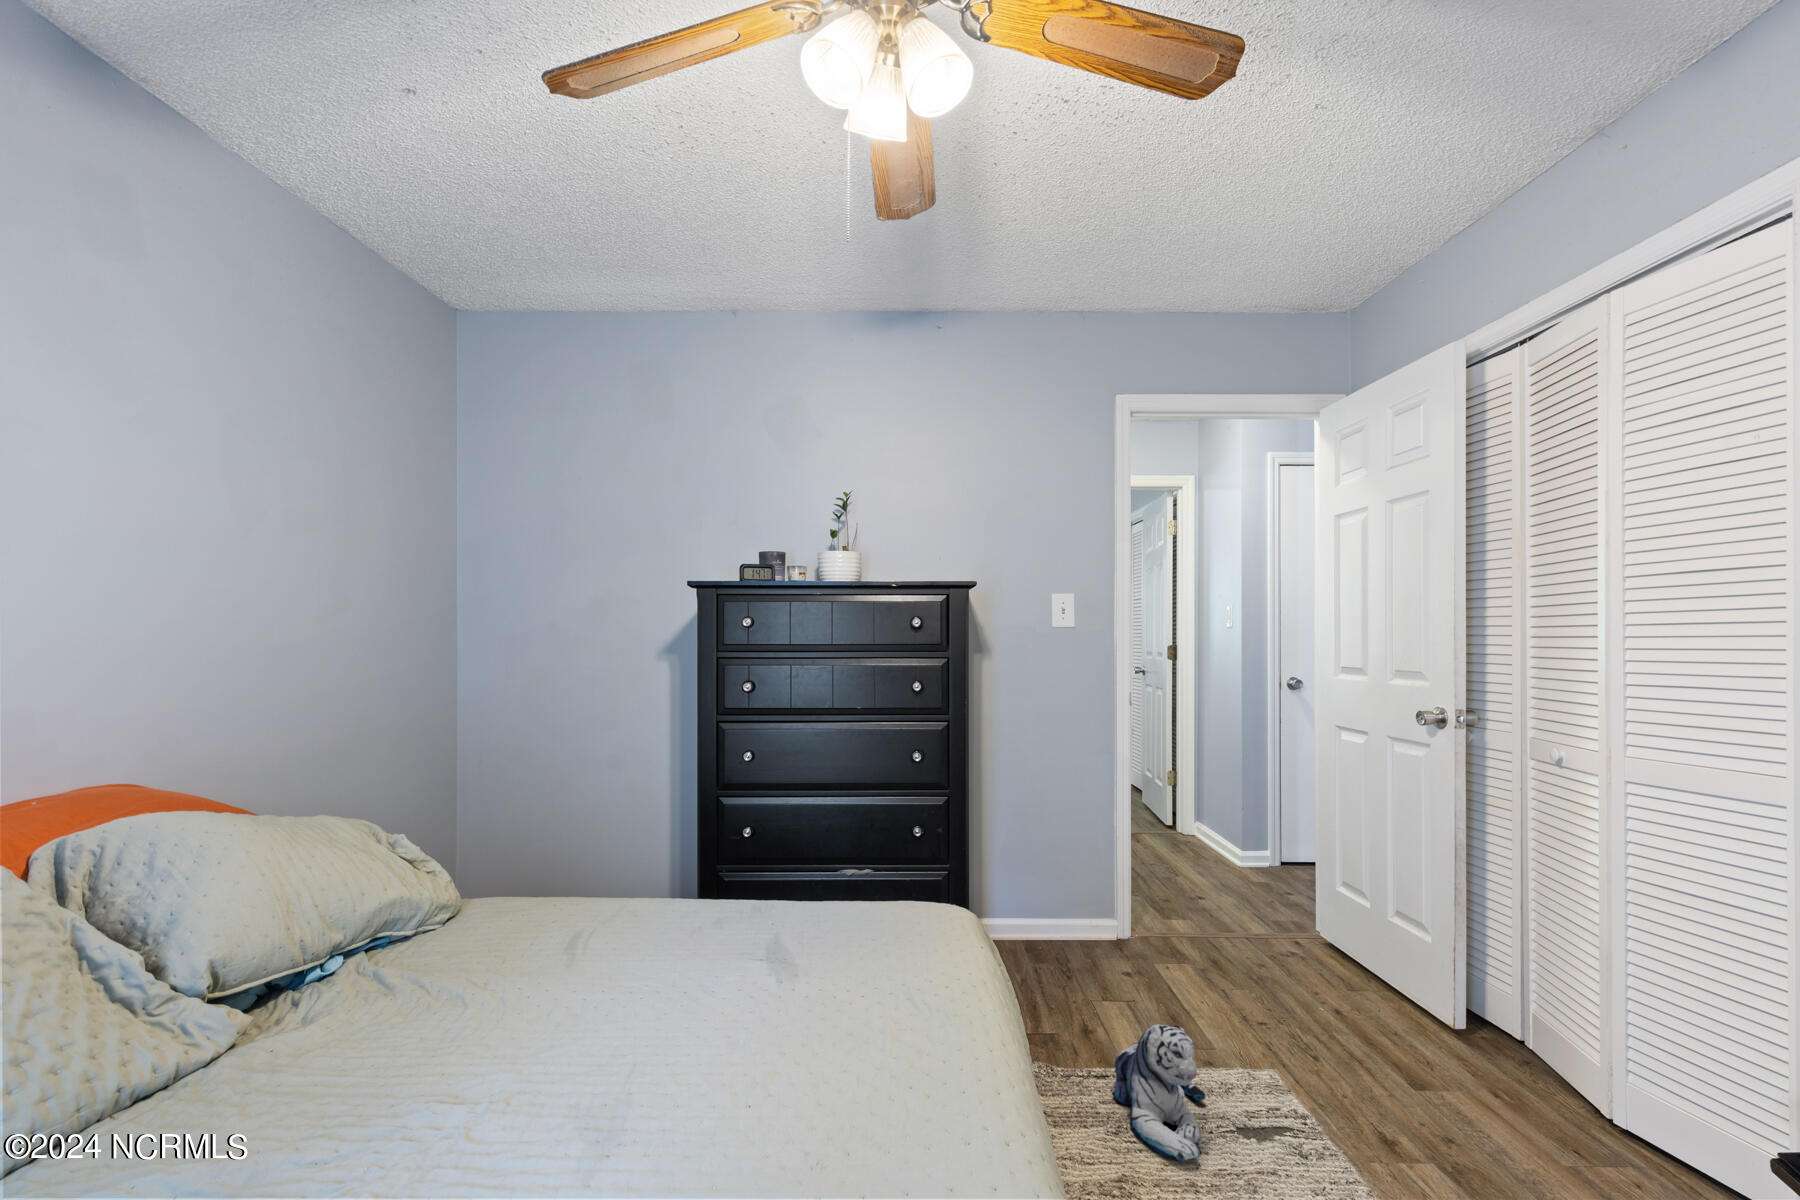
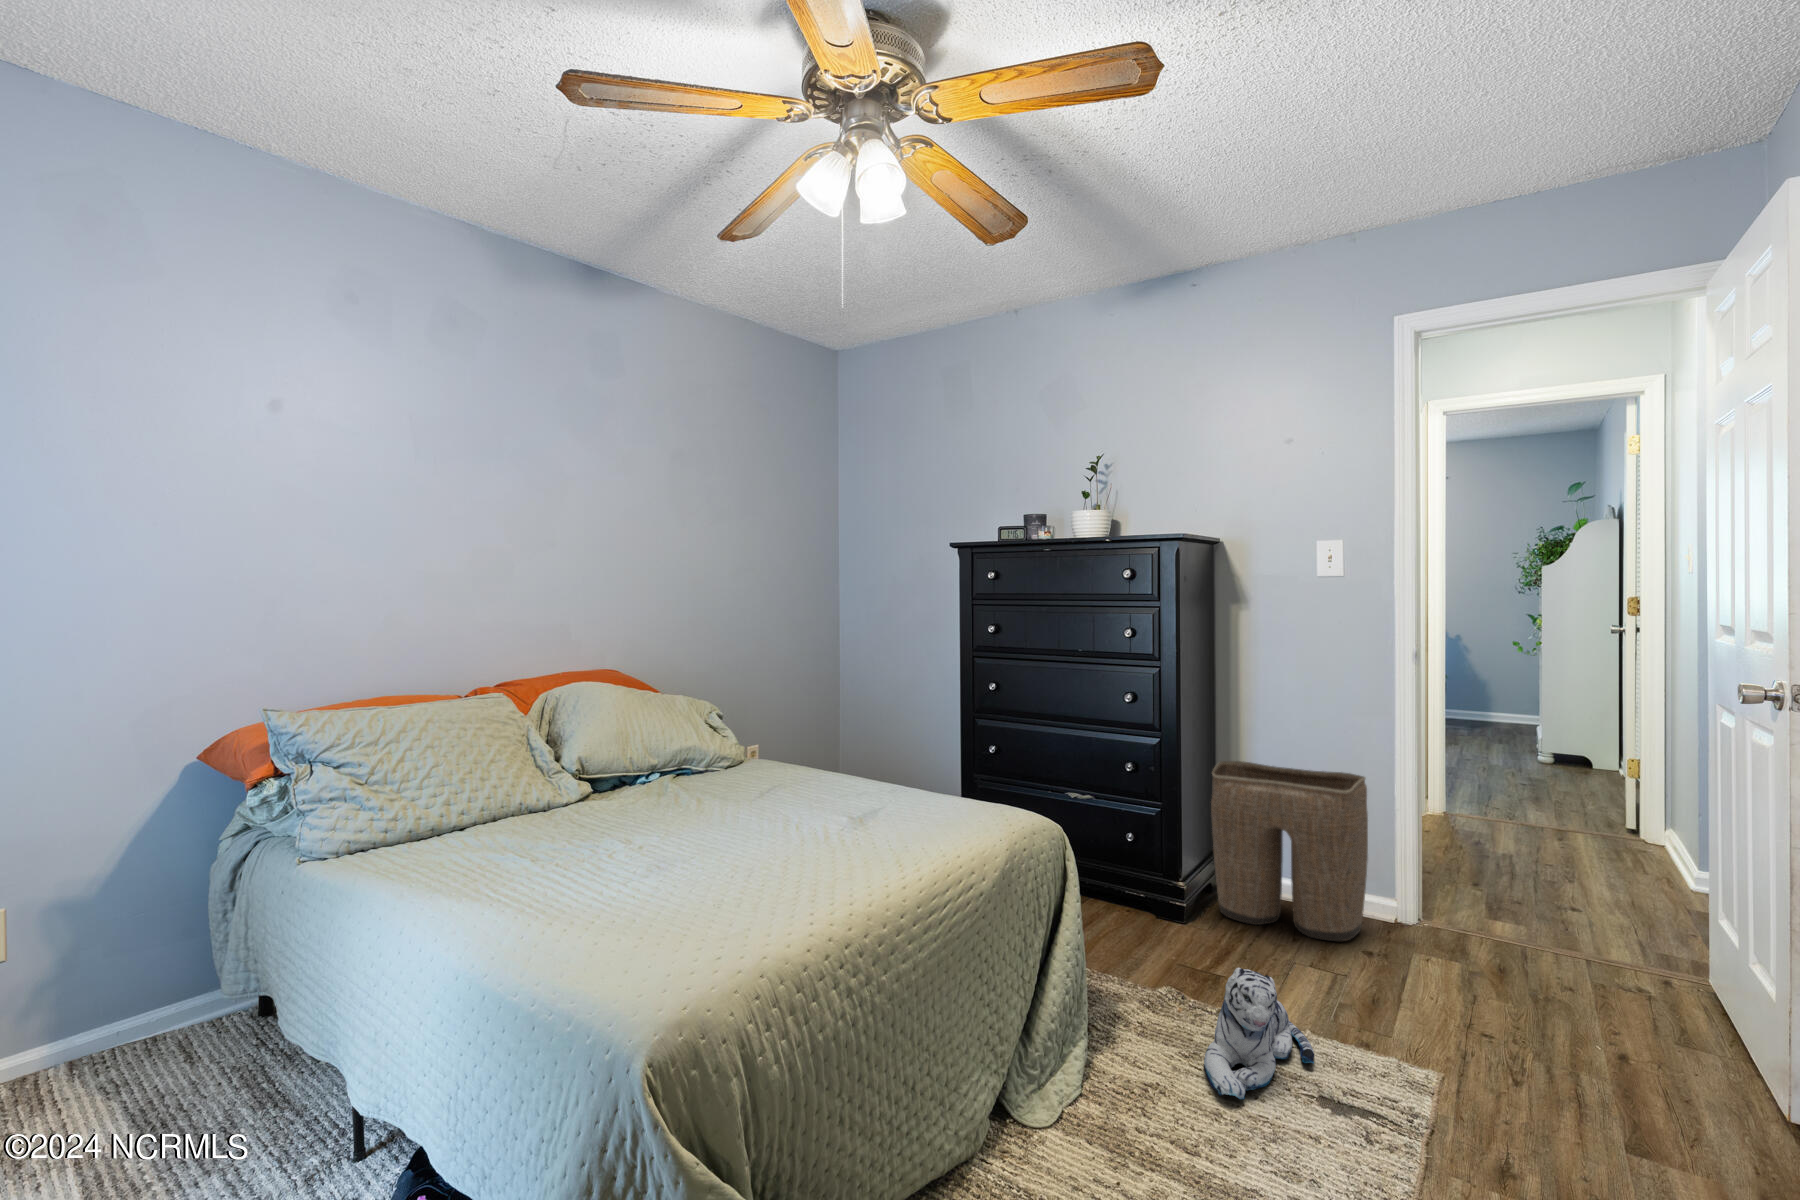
laundry basket: none [978,810,1114,973] -> present [1211,761,1368,941]

